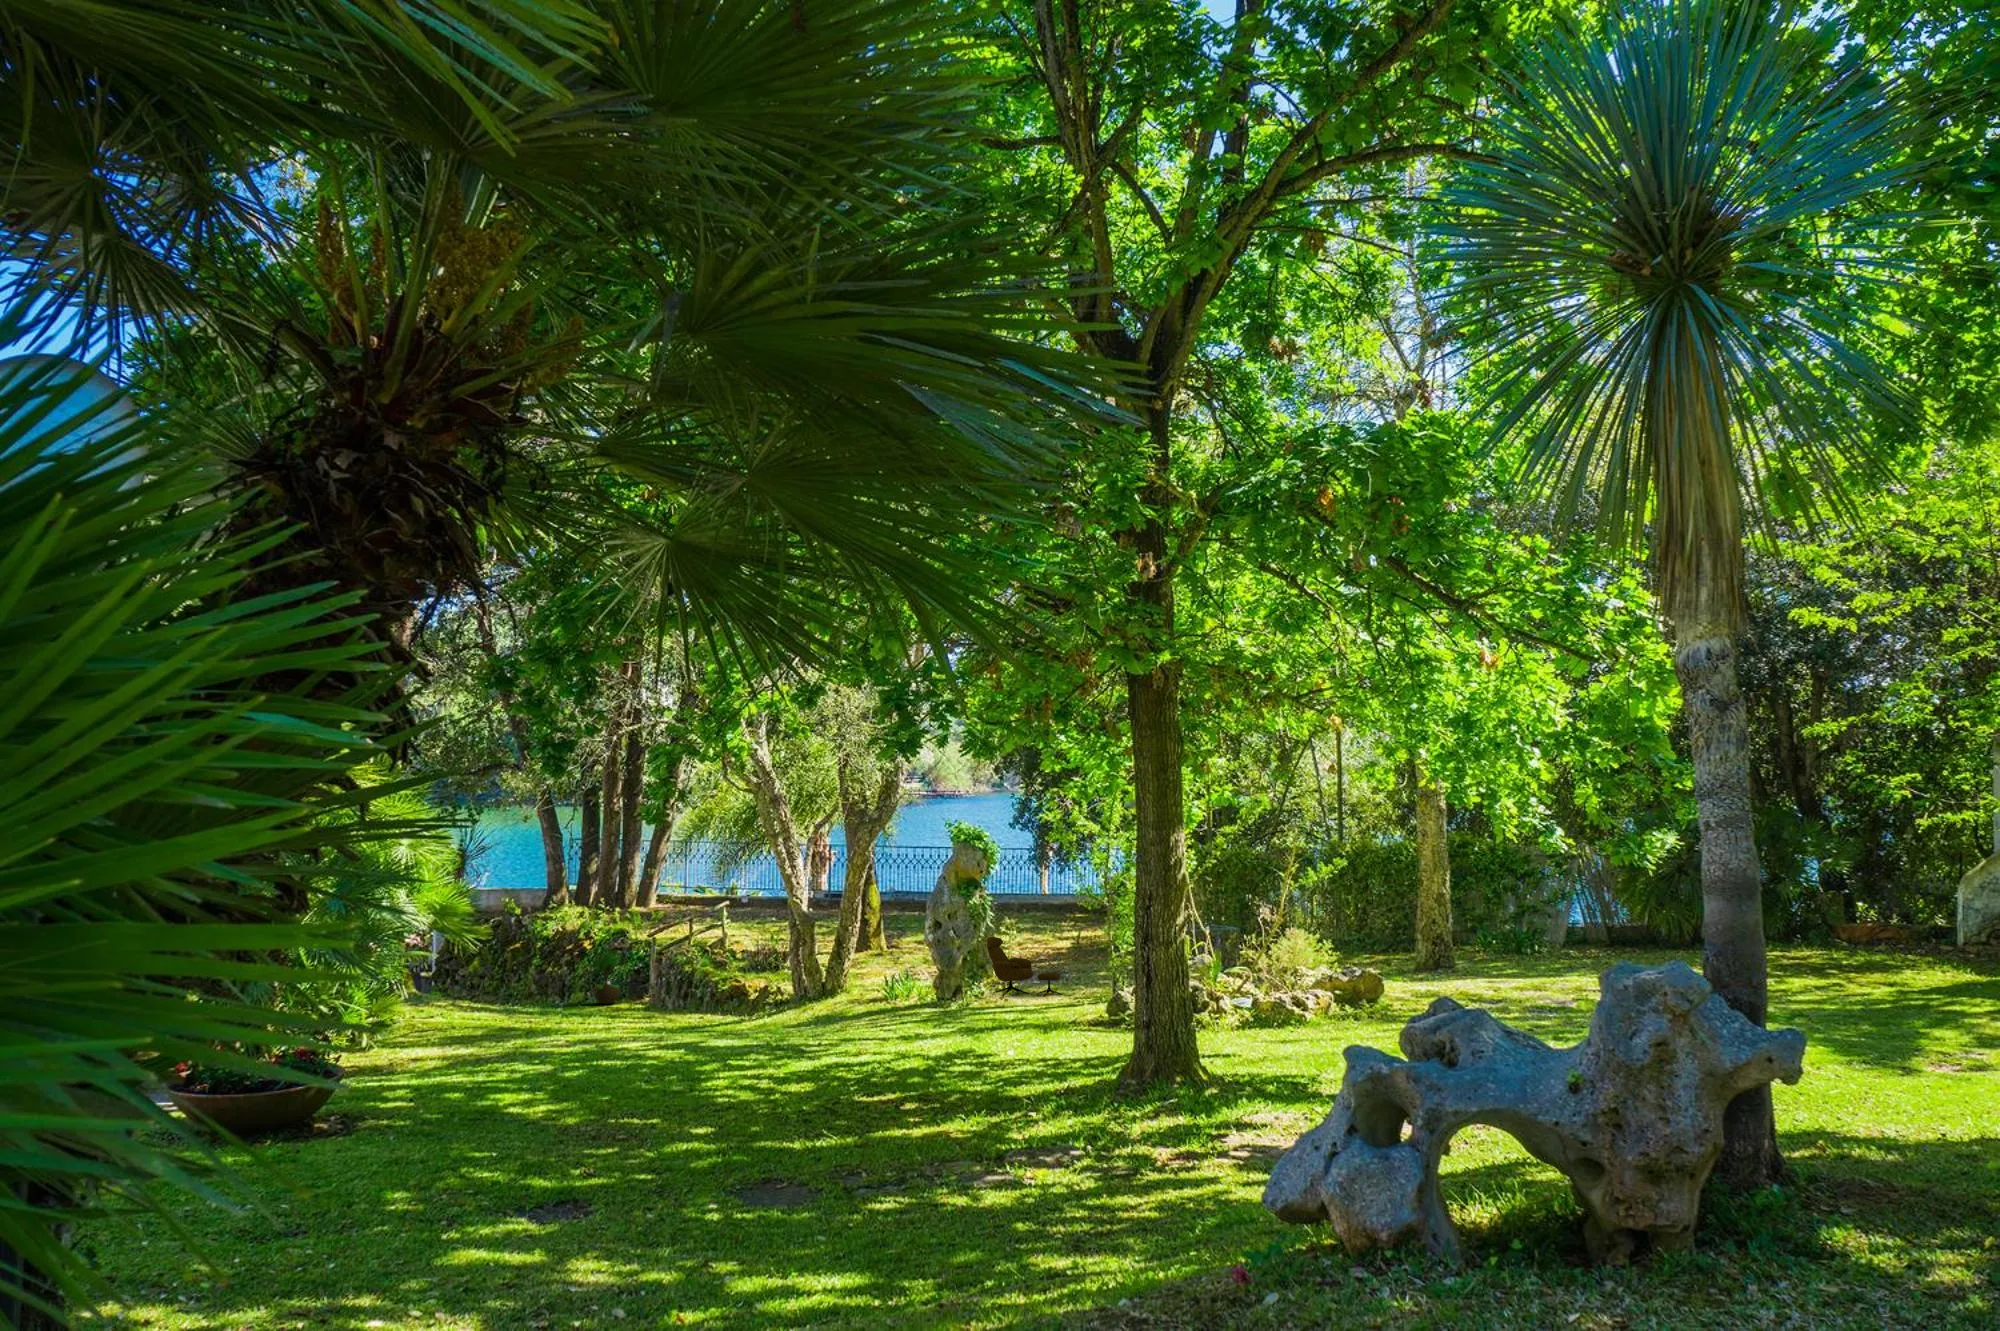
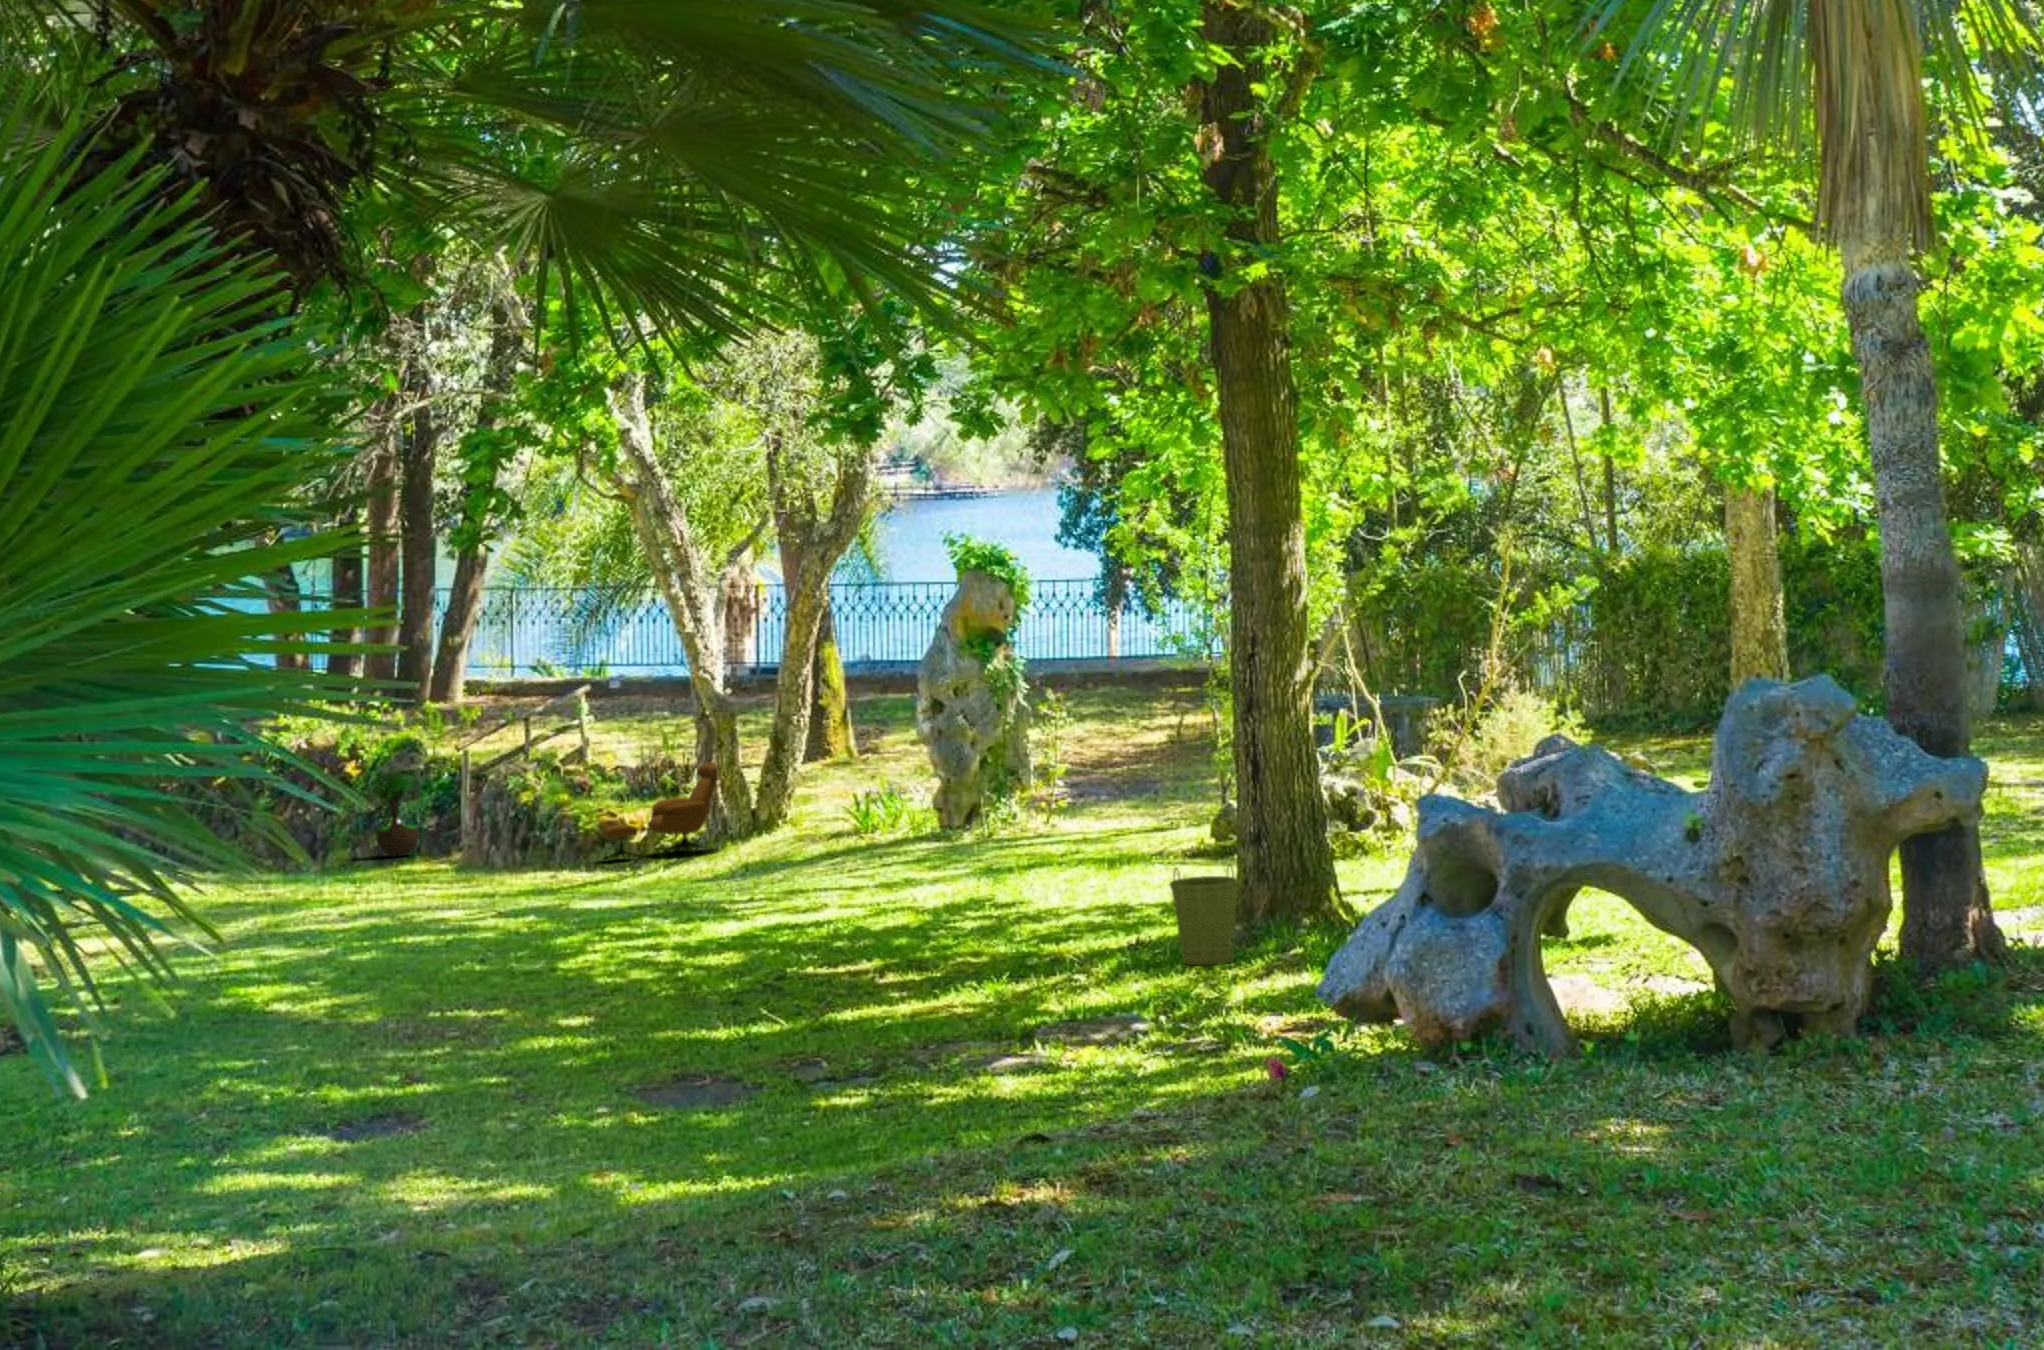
lounge chair: present [987,937,1062,996] -> present [603,762,718,859]
basket: none [1091,1041,1135,1108] -> present [1170,864,1238,965]

